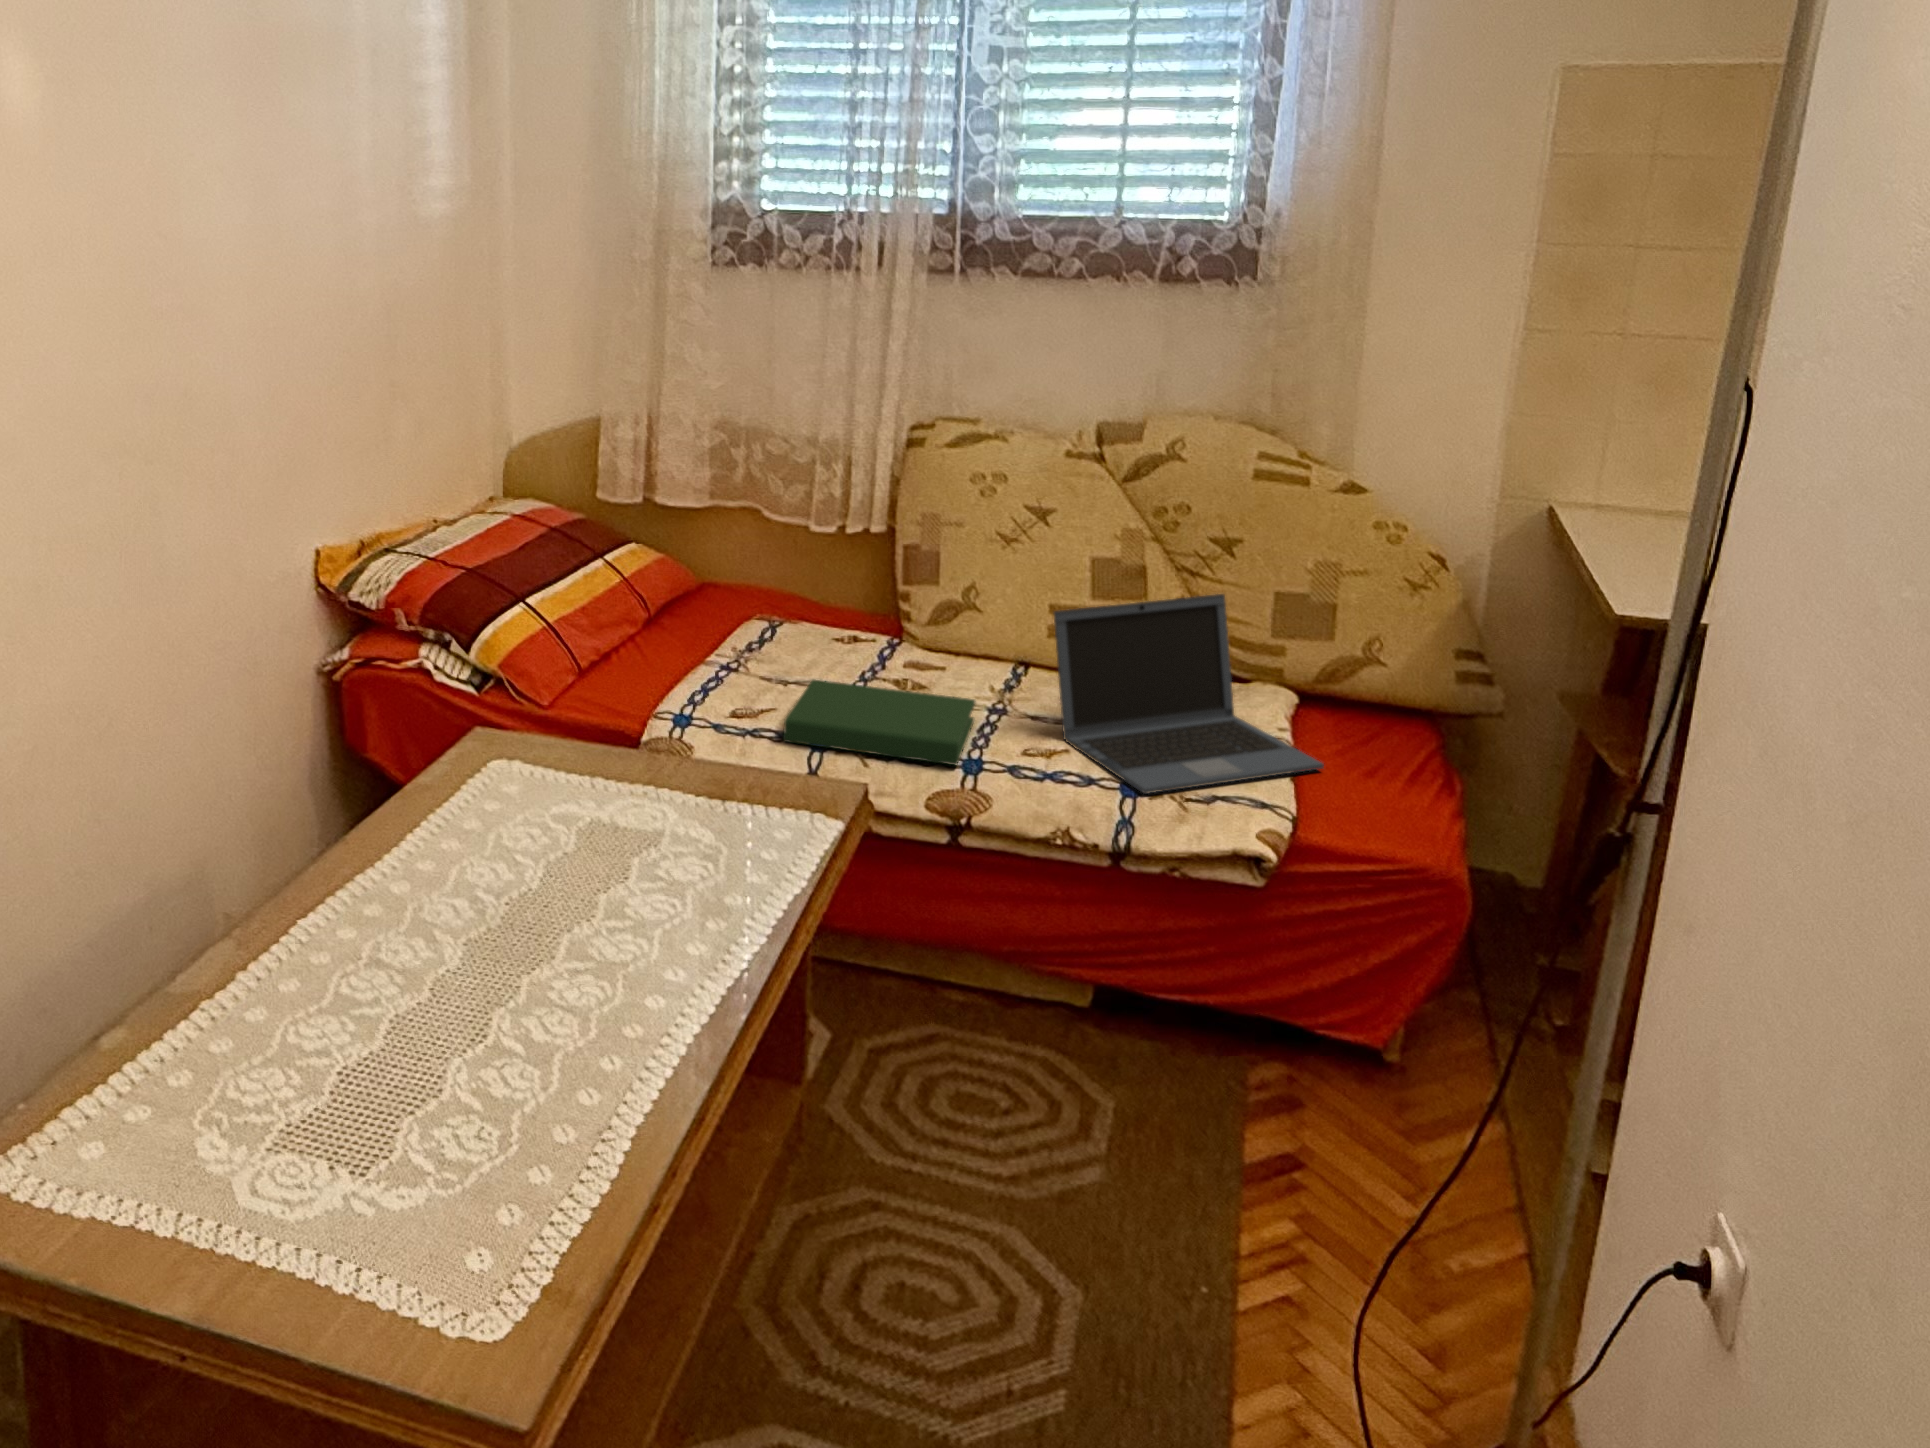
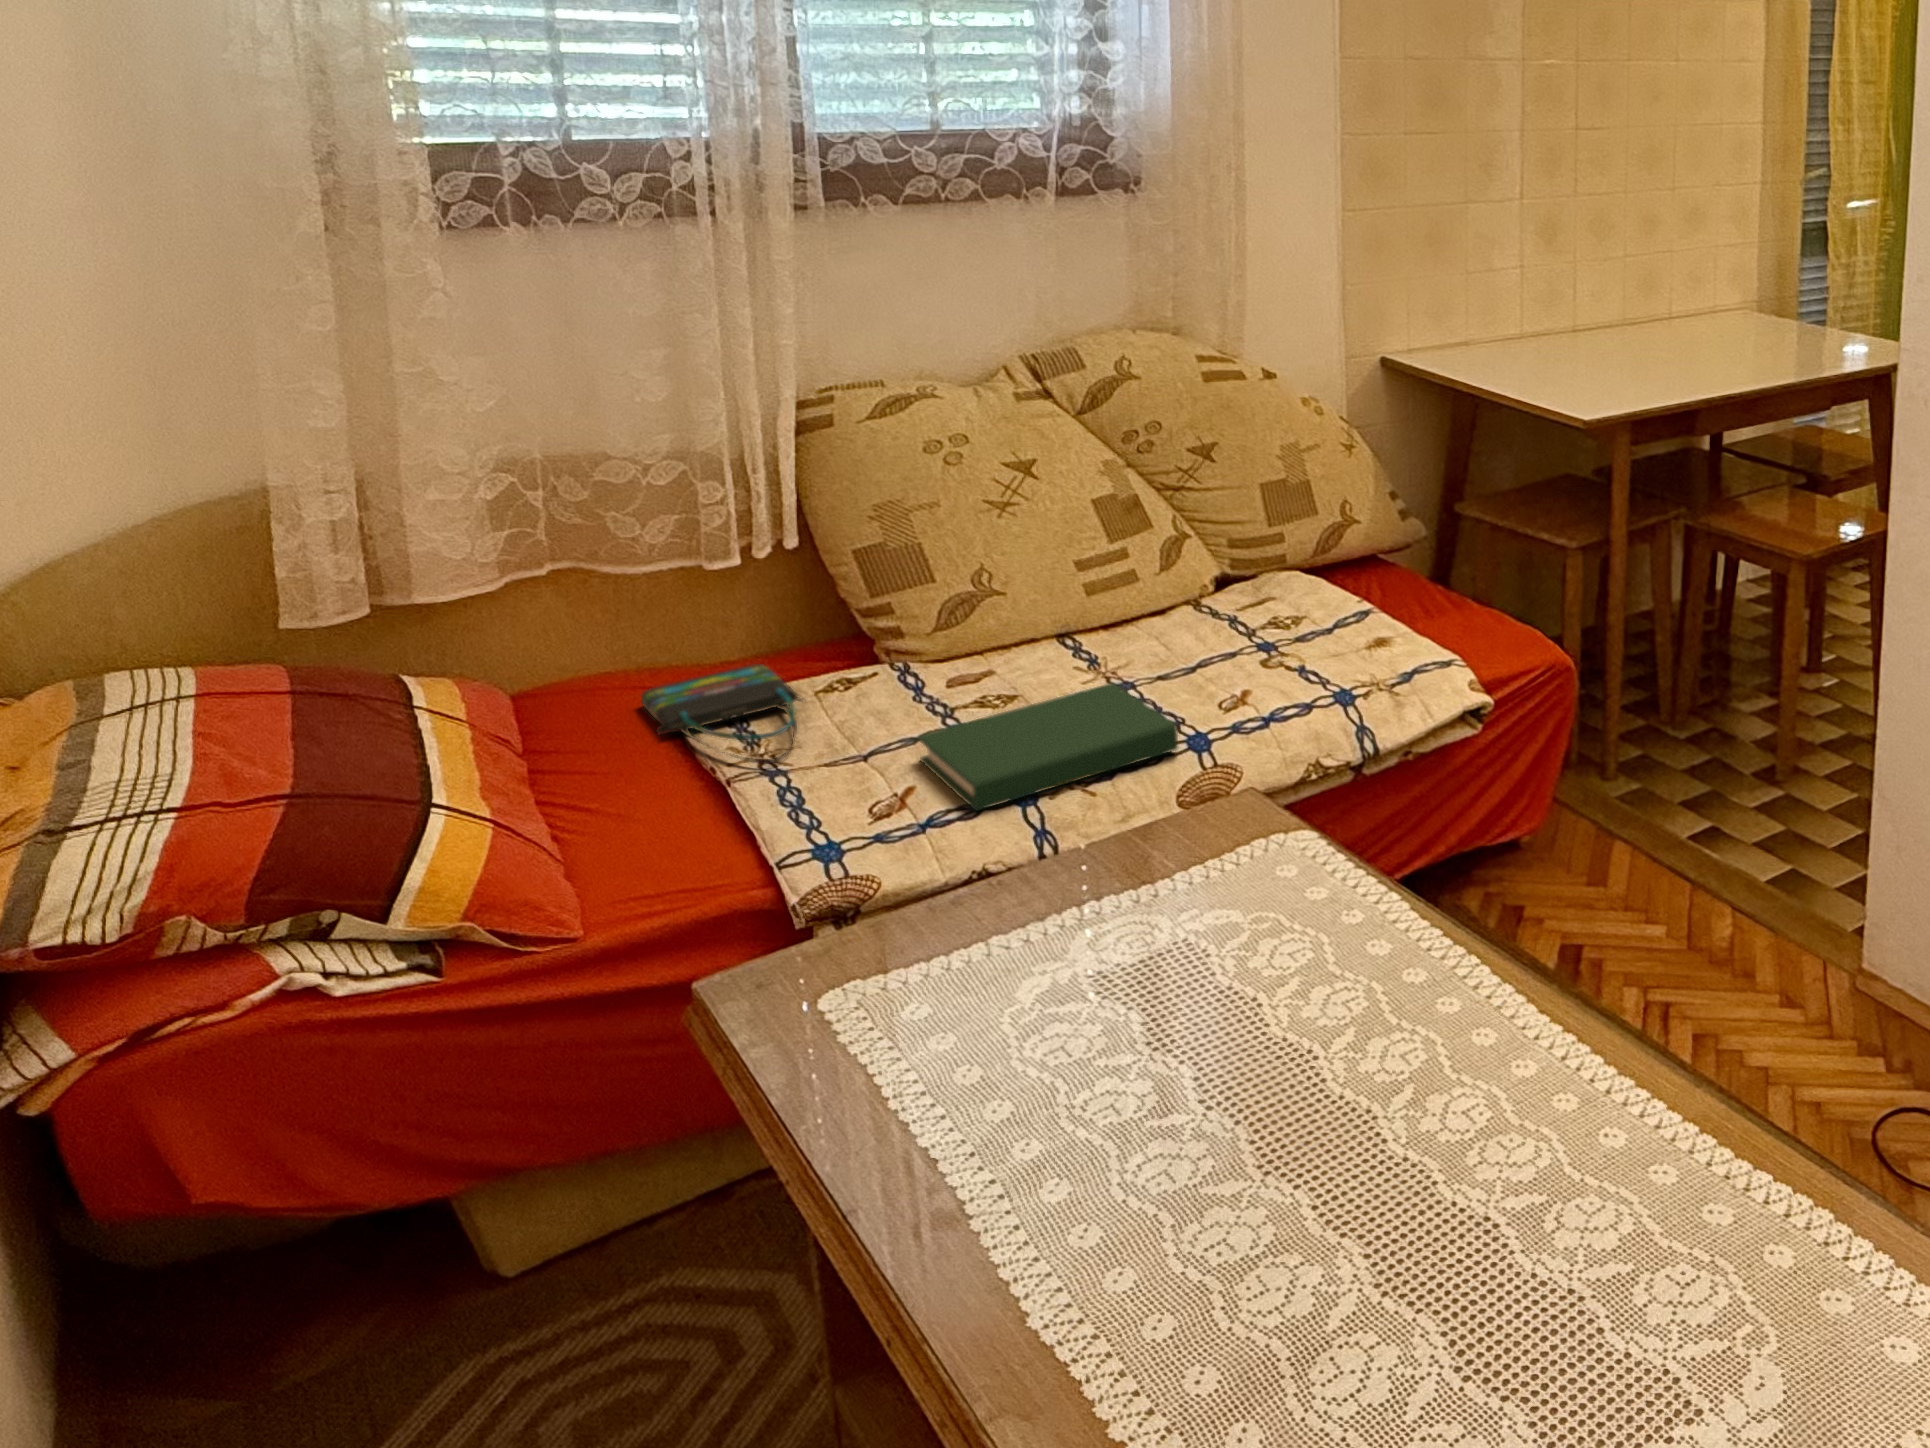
laptop: present [1054,594,1324,794] -> none [1168,497,1416,701]
tote bag: none [716,598,824,666] -> present [641,664,804,764]

